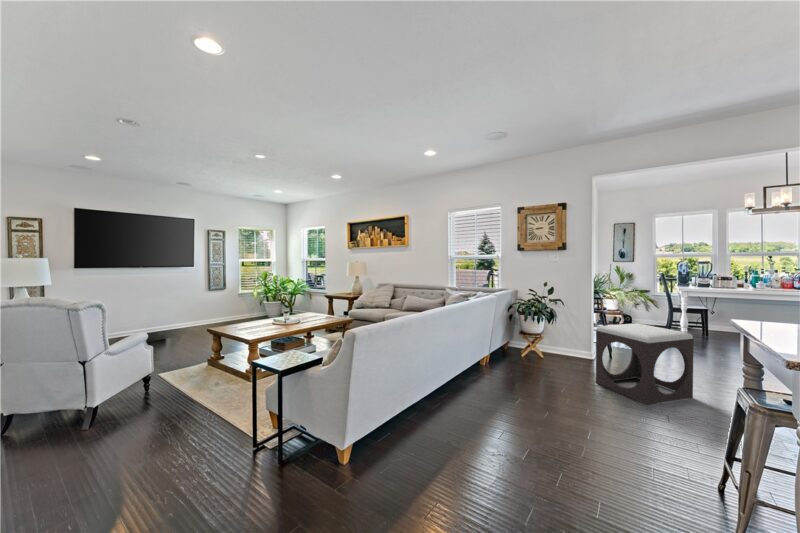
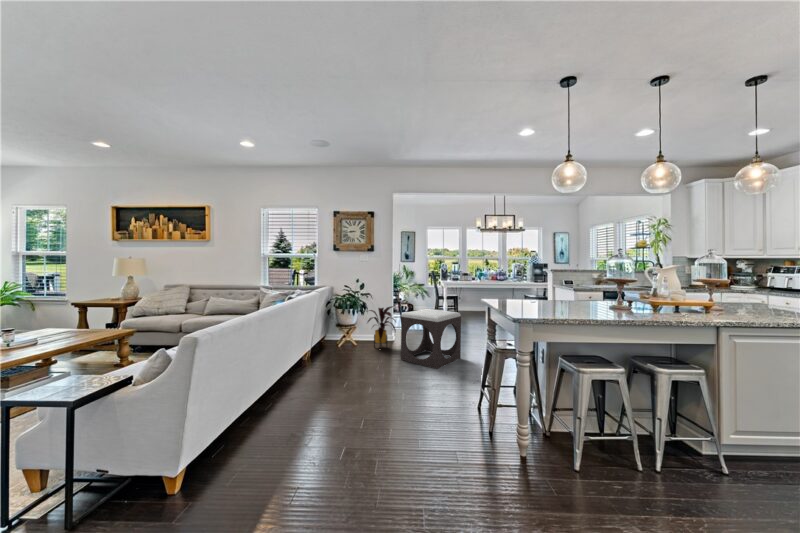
house plant: none [552,316,597,366] -> present [368,306,396,347]

